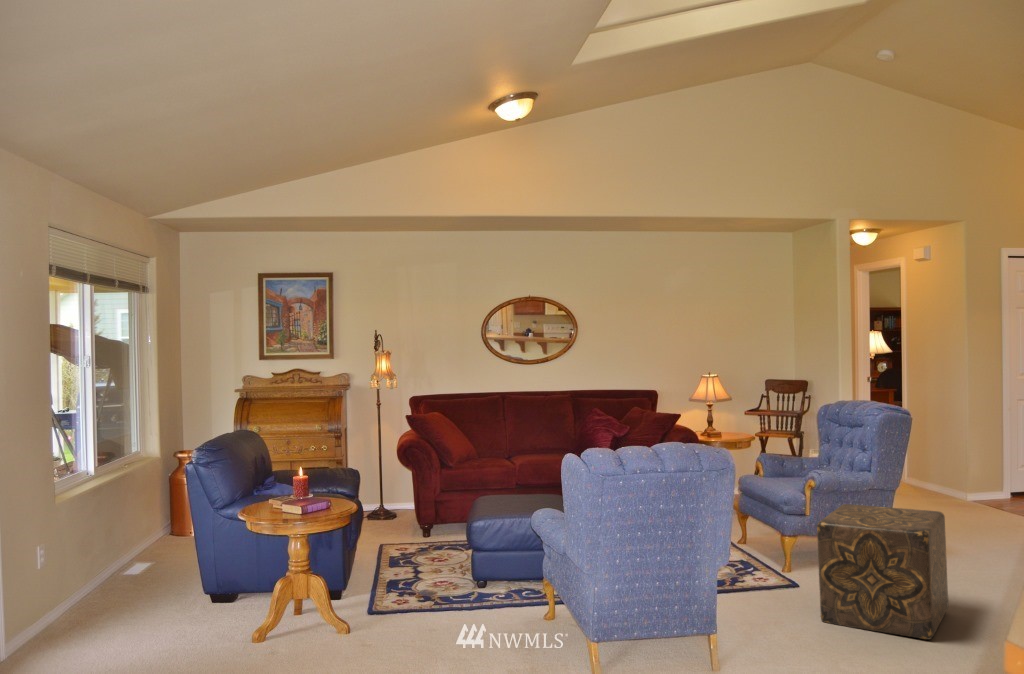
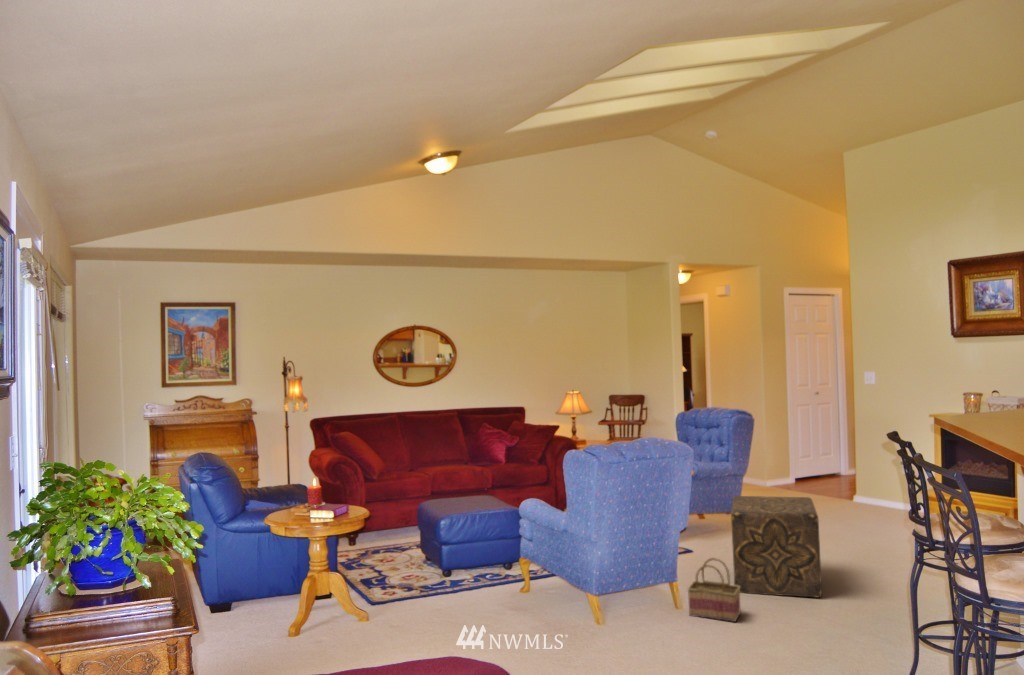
basket: none [736,575,805,655] -> present [688,558,741,622]

